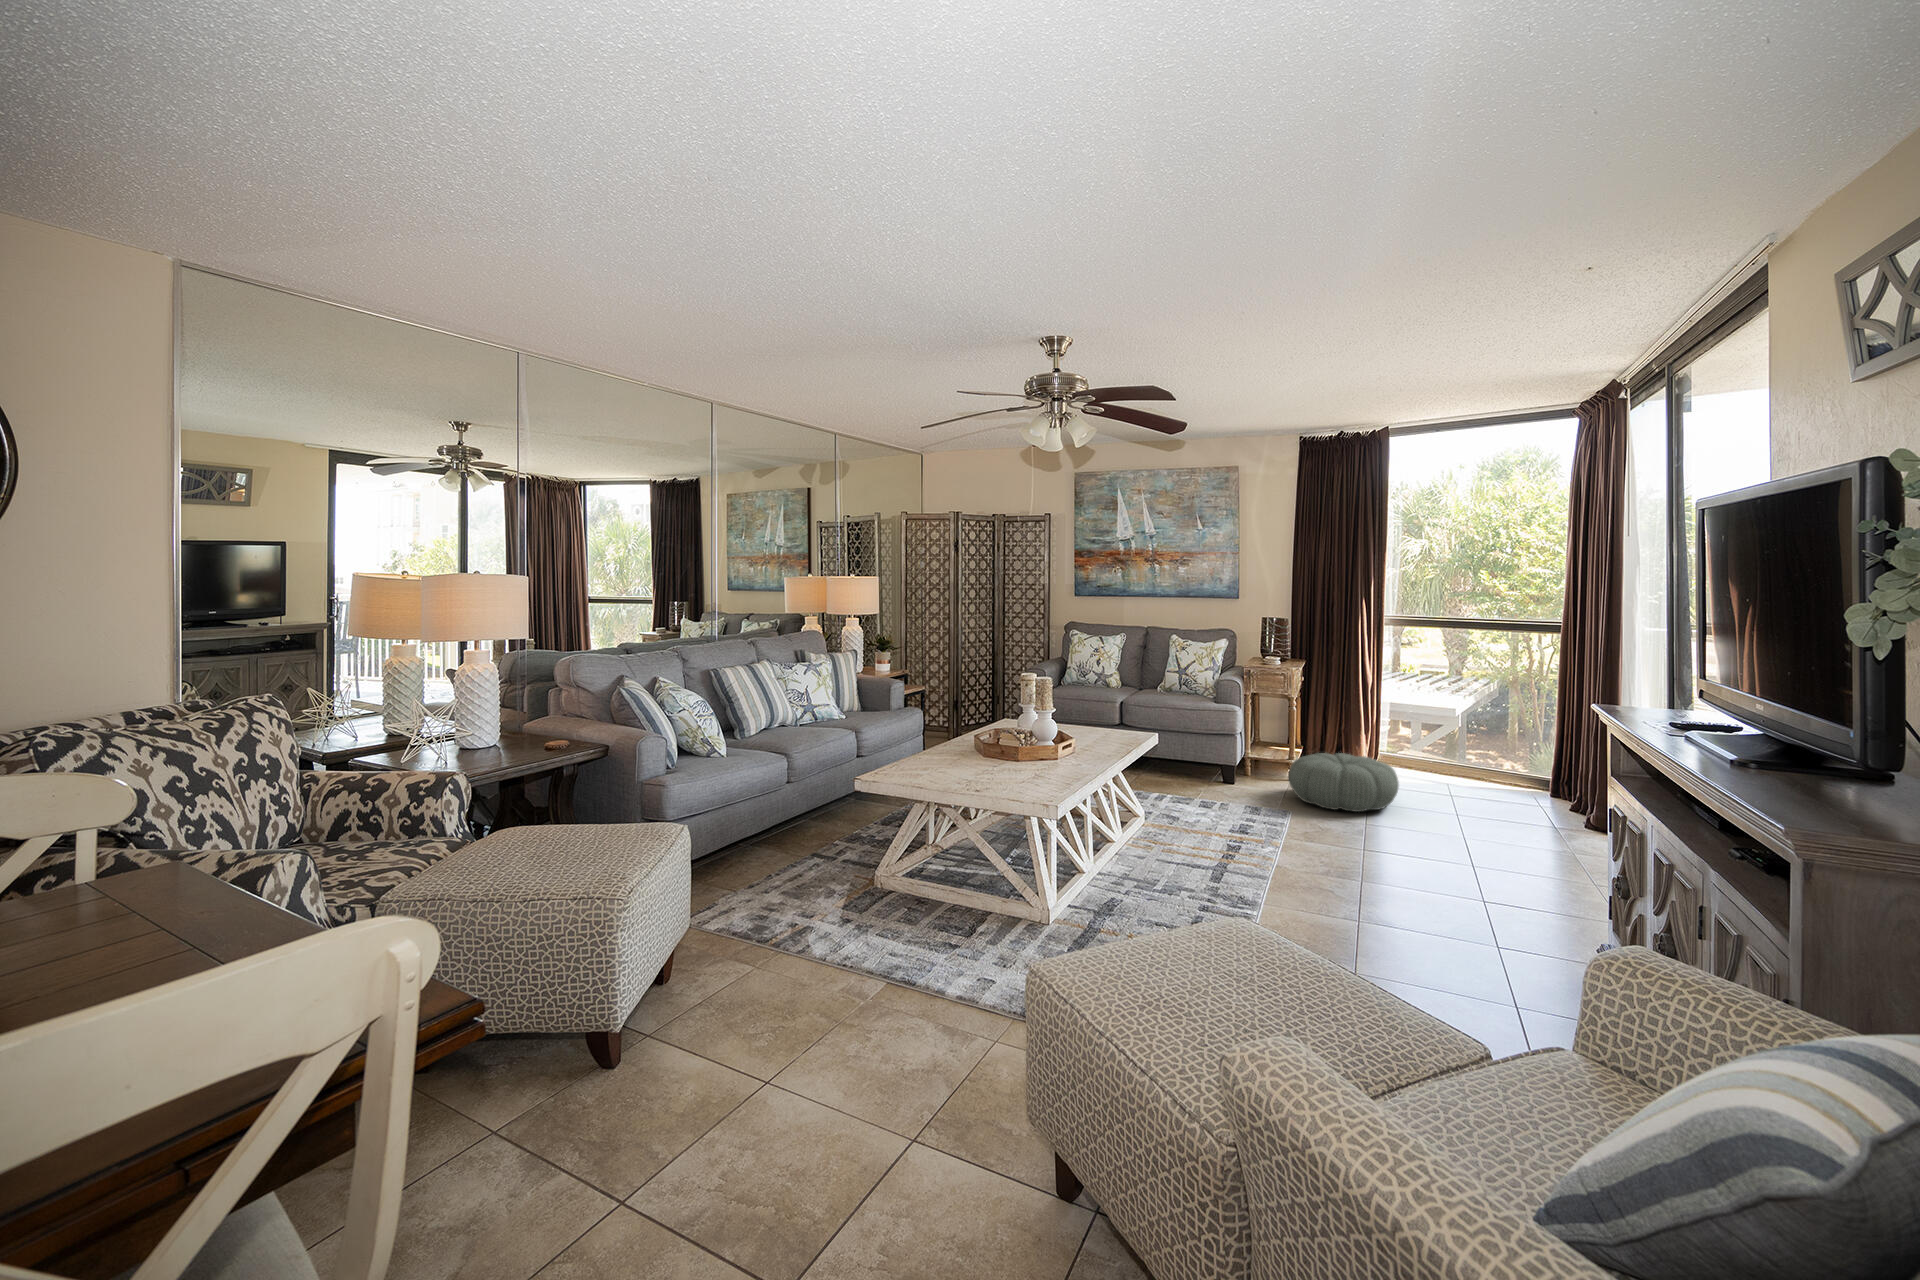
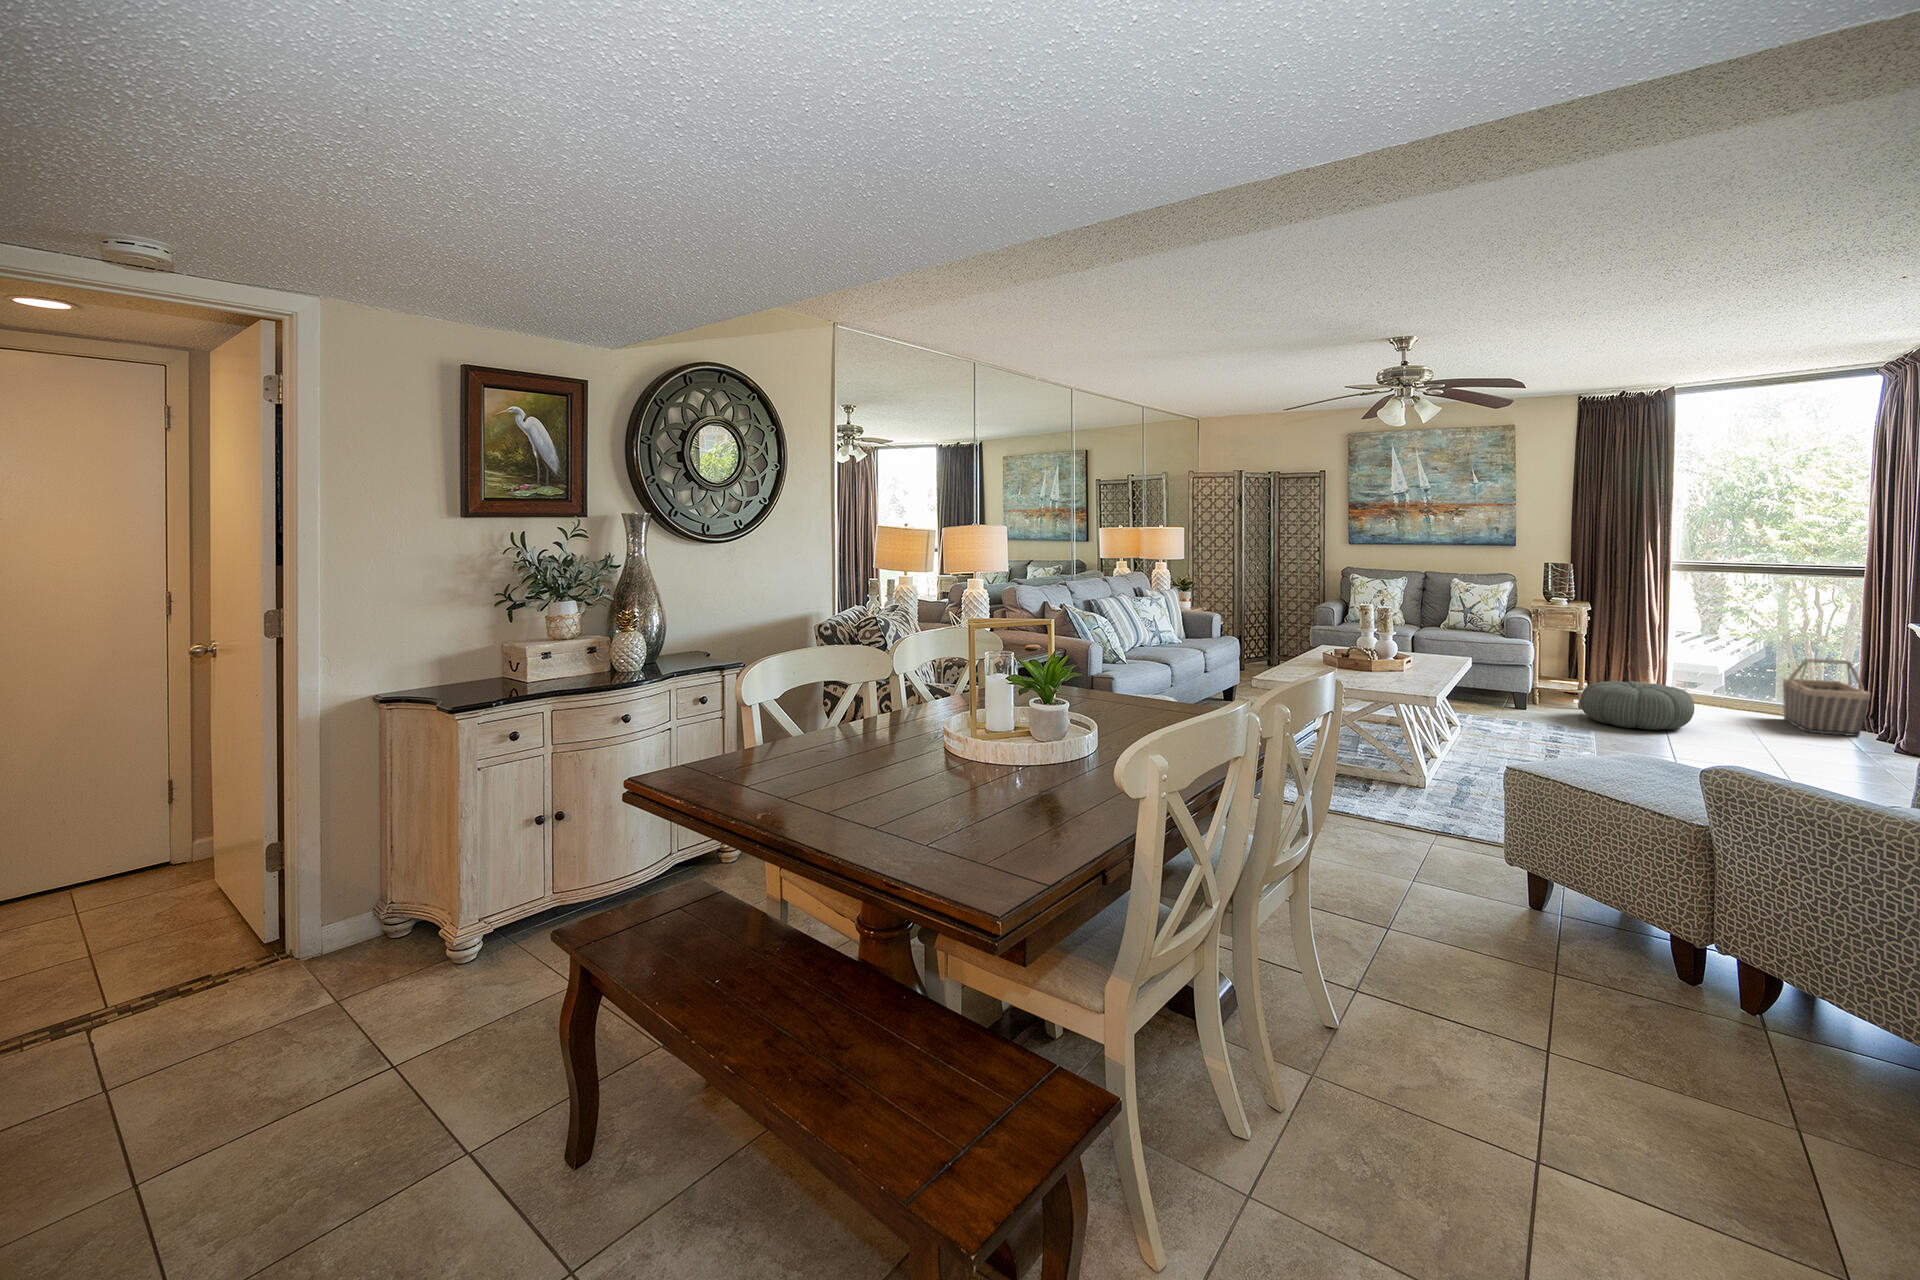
basket: none [1487,726,1565,812] -> present [1783,659,1871,736]

